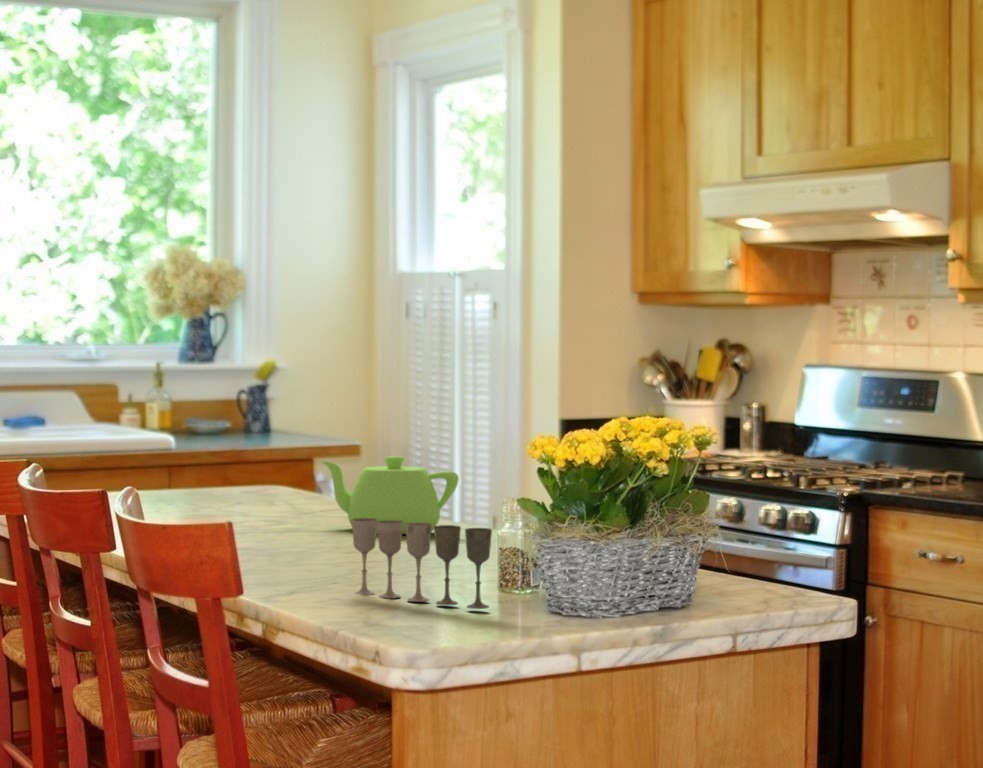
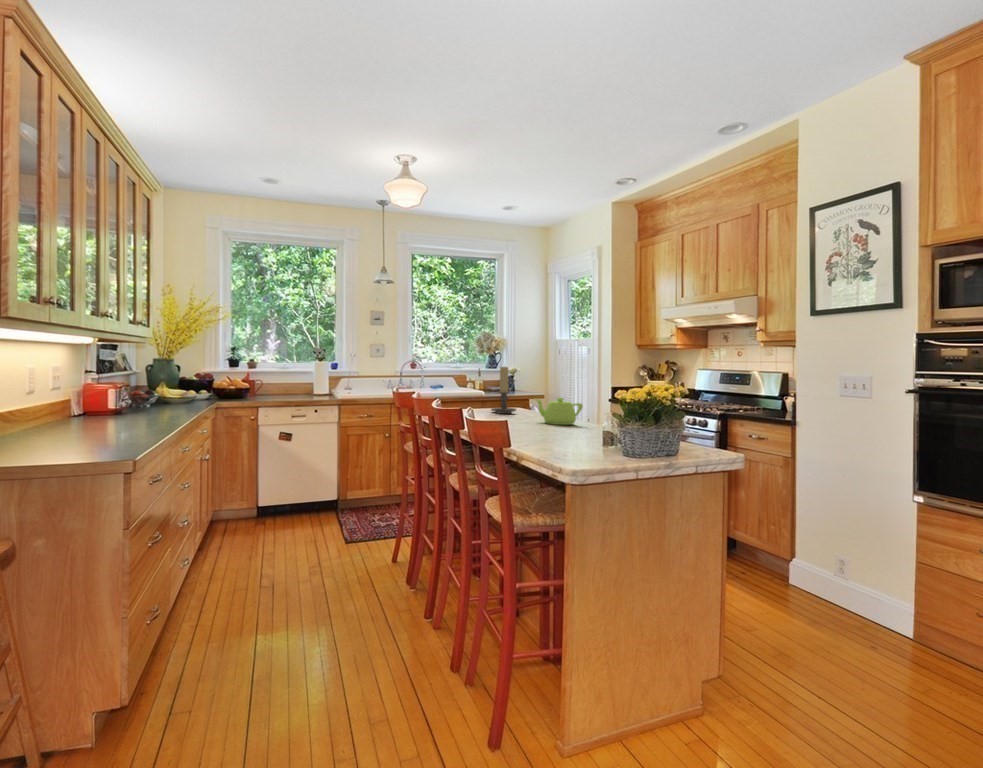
candle holder: none [194,362,269,504] -> present [491,367,516,414]
wine glass: present [352,518,492,609] -> none [549,419,603,454]

